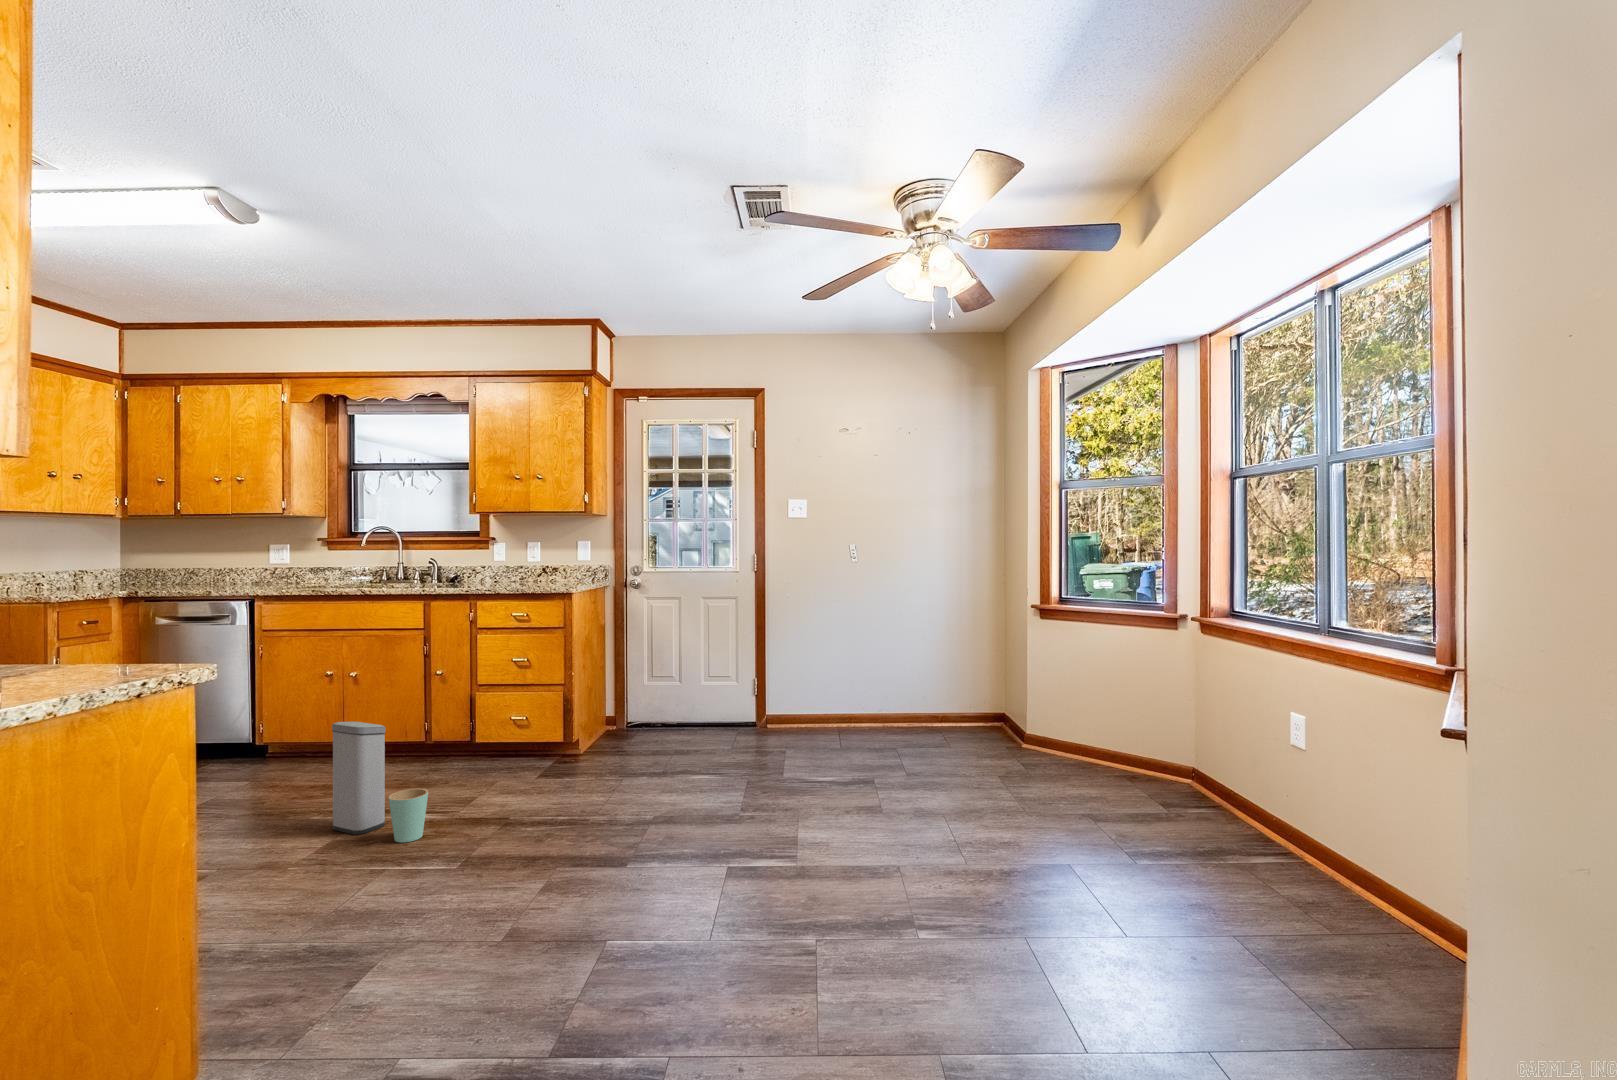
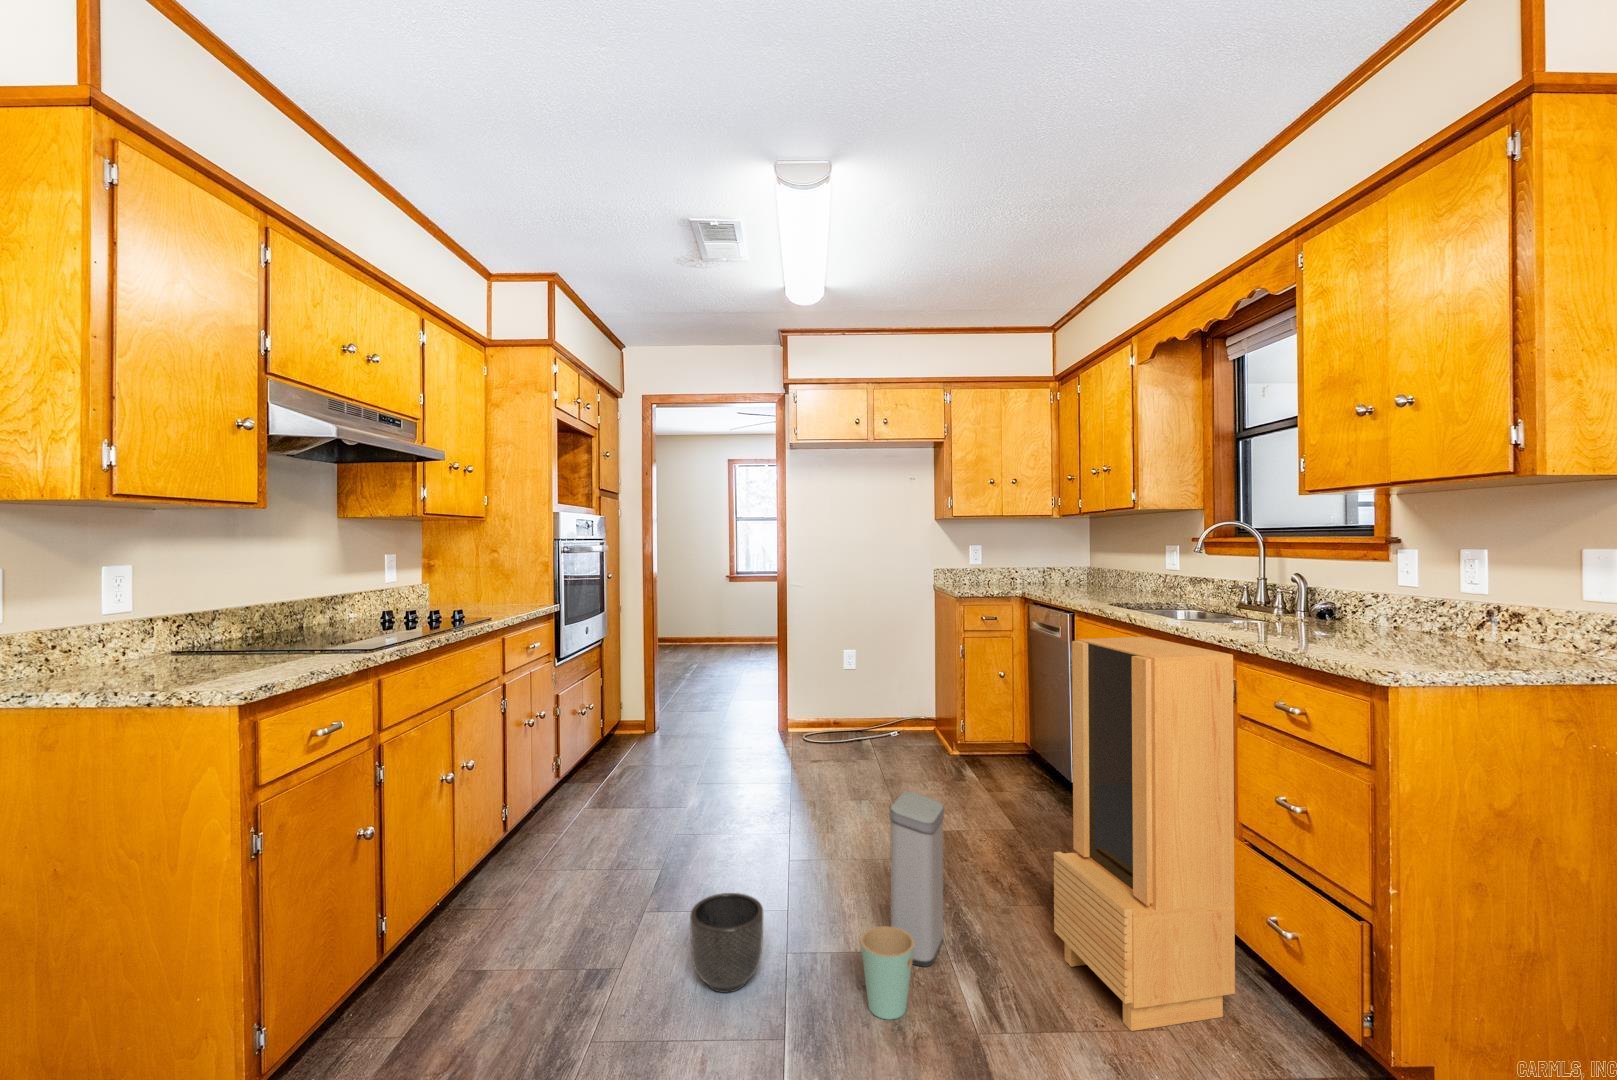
storage cabinet: none [424,591,512,793] -> present [1054,637,1235,1031]
planter: none [269,820,340,895] -> present [690,893,763,993]

